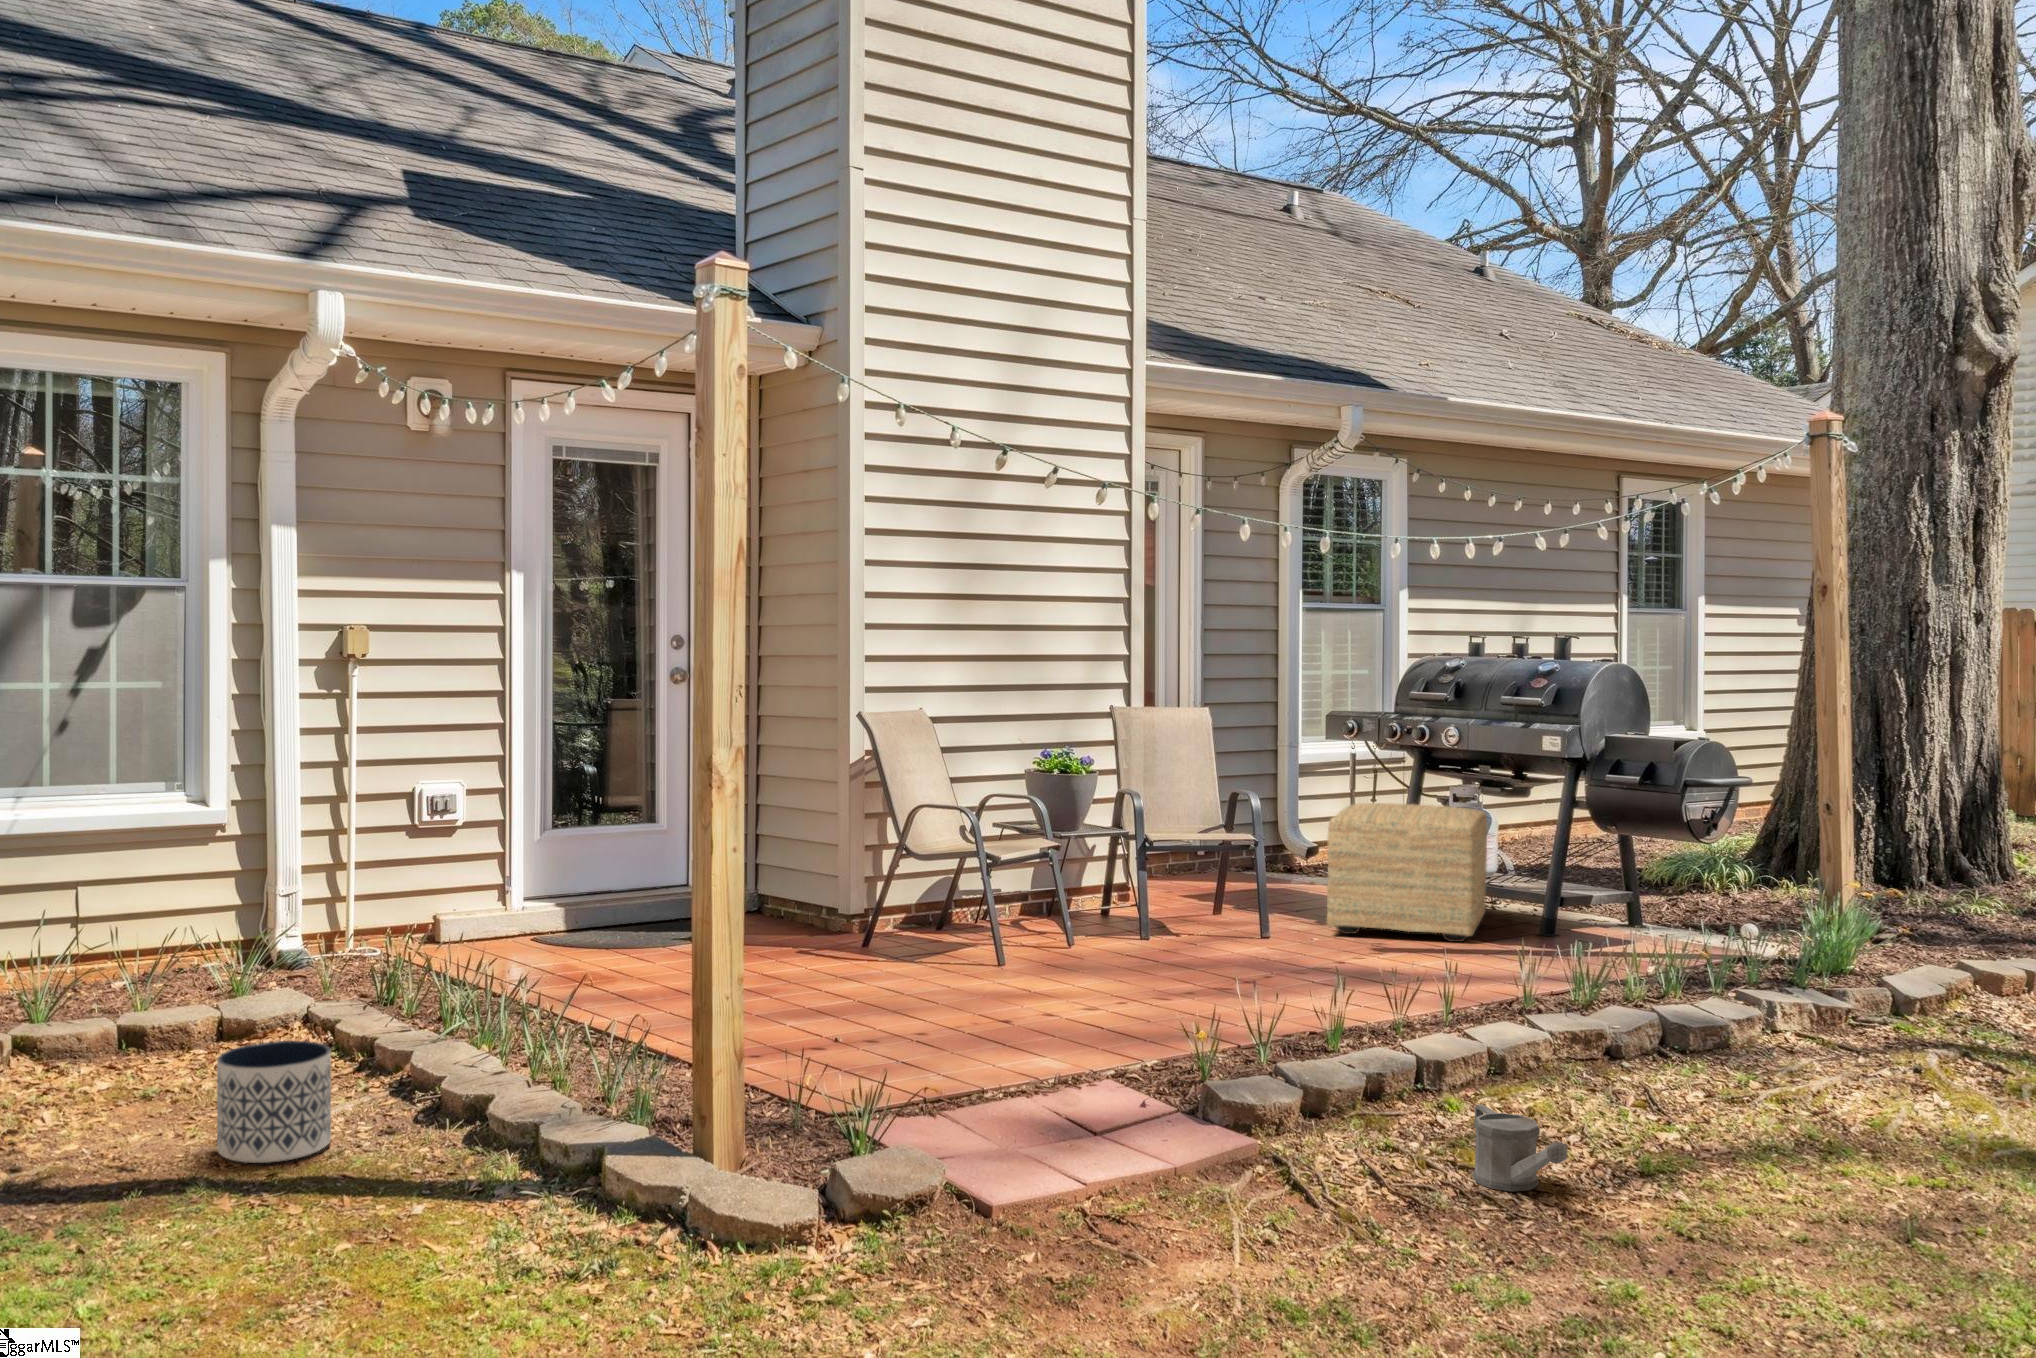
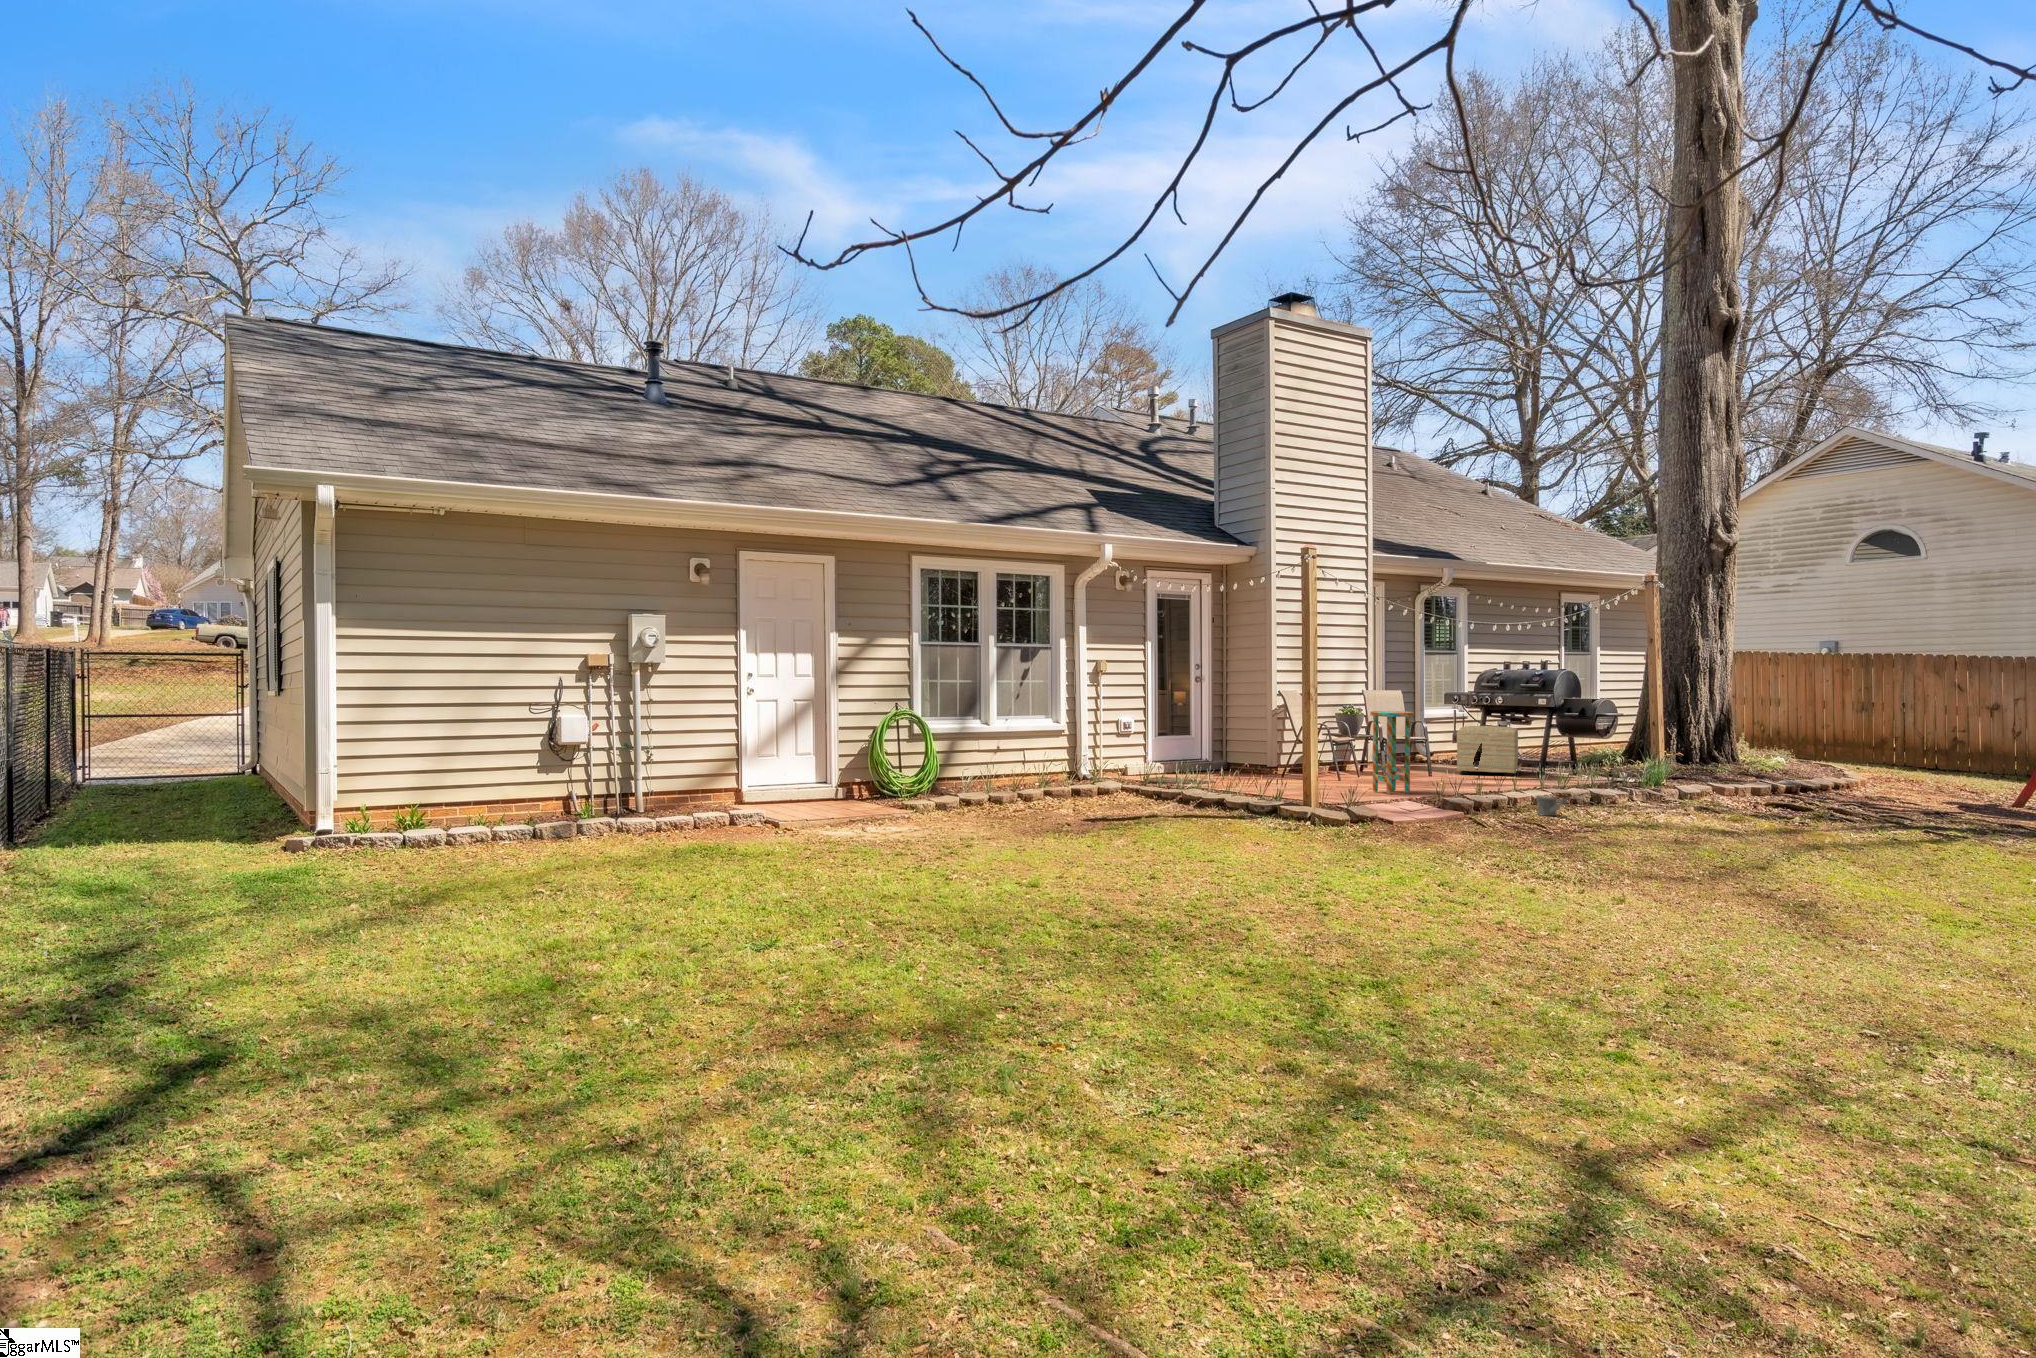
side table: none [999,794,1130,1064] -> present [1370,711,1414,794]
planter: present [217,1041,331,1163] -> none [1170,777,1200,807]

